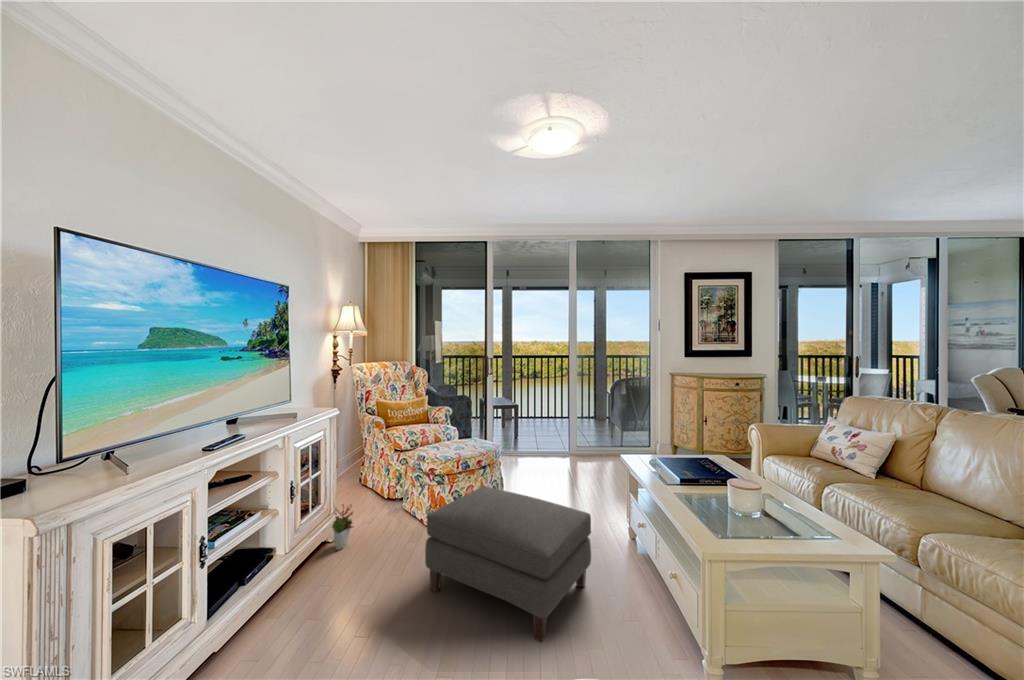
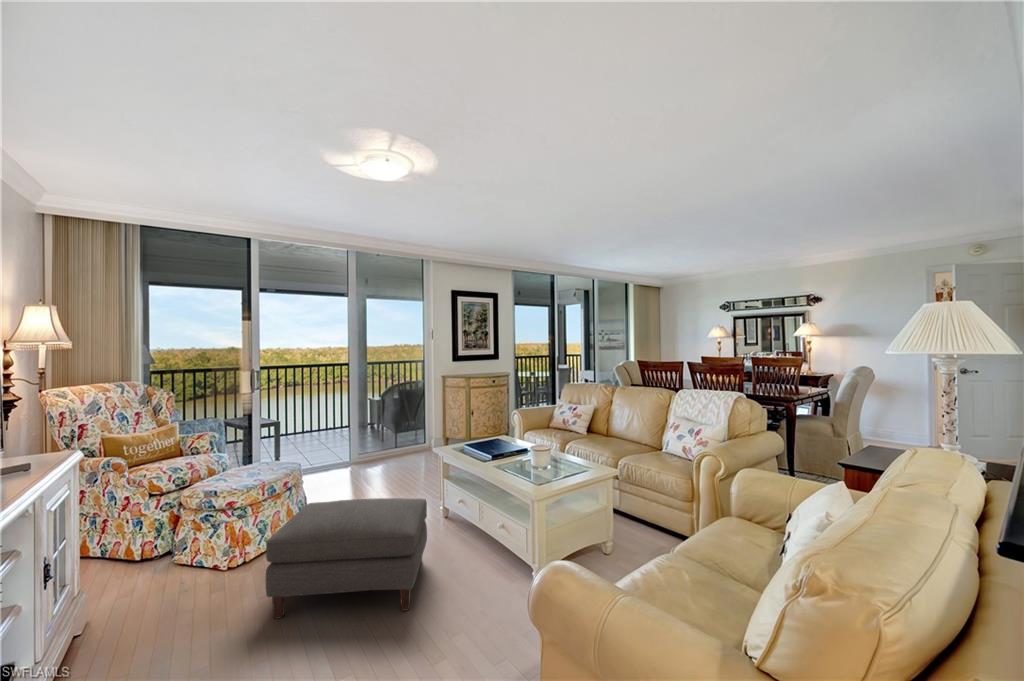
decorative plant: present [332,504,354,550] -> none [92,567,128,634]

